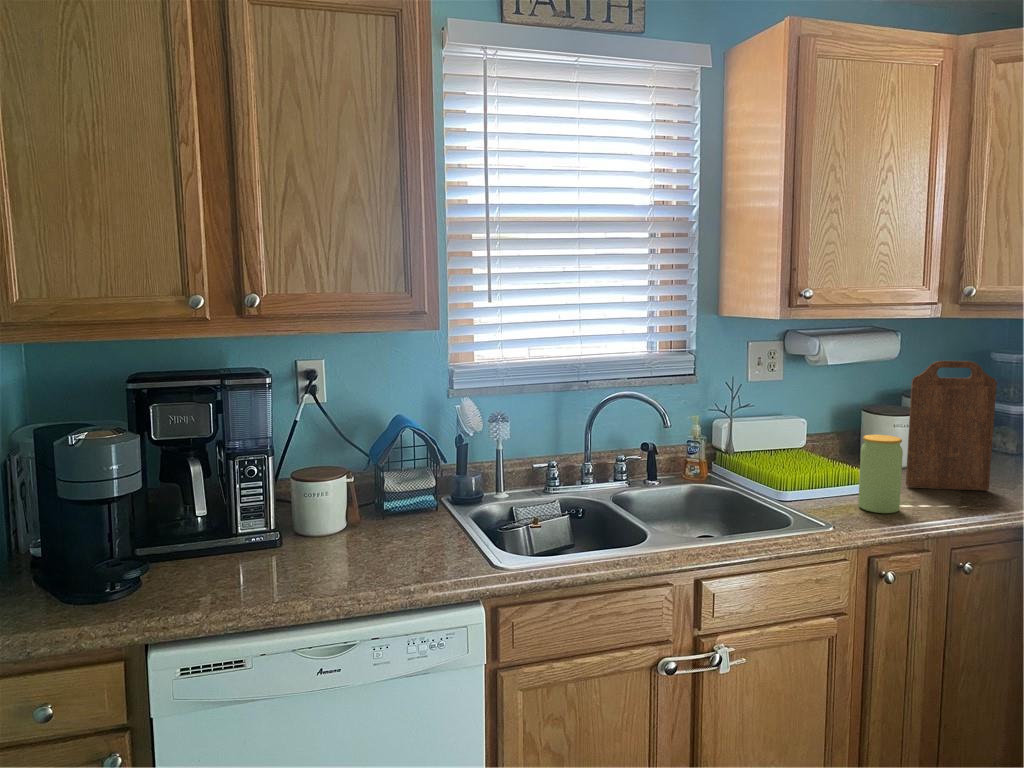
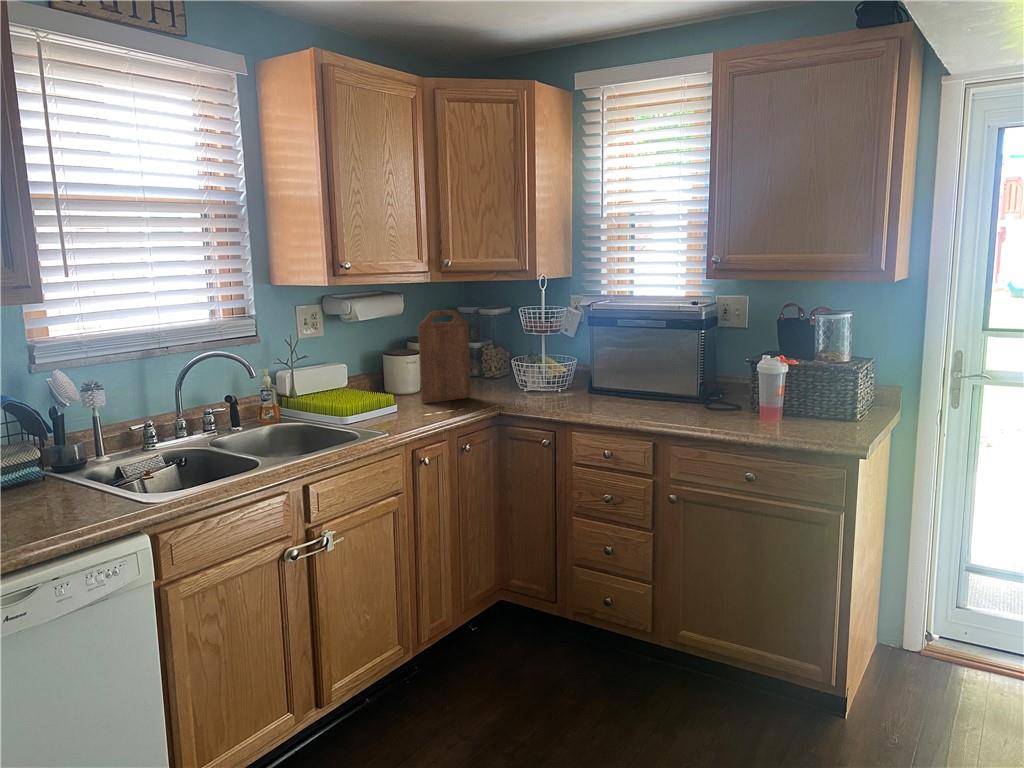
jar: present [858,435,903,513] -> none [396,365,424,420]

